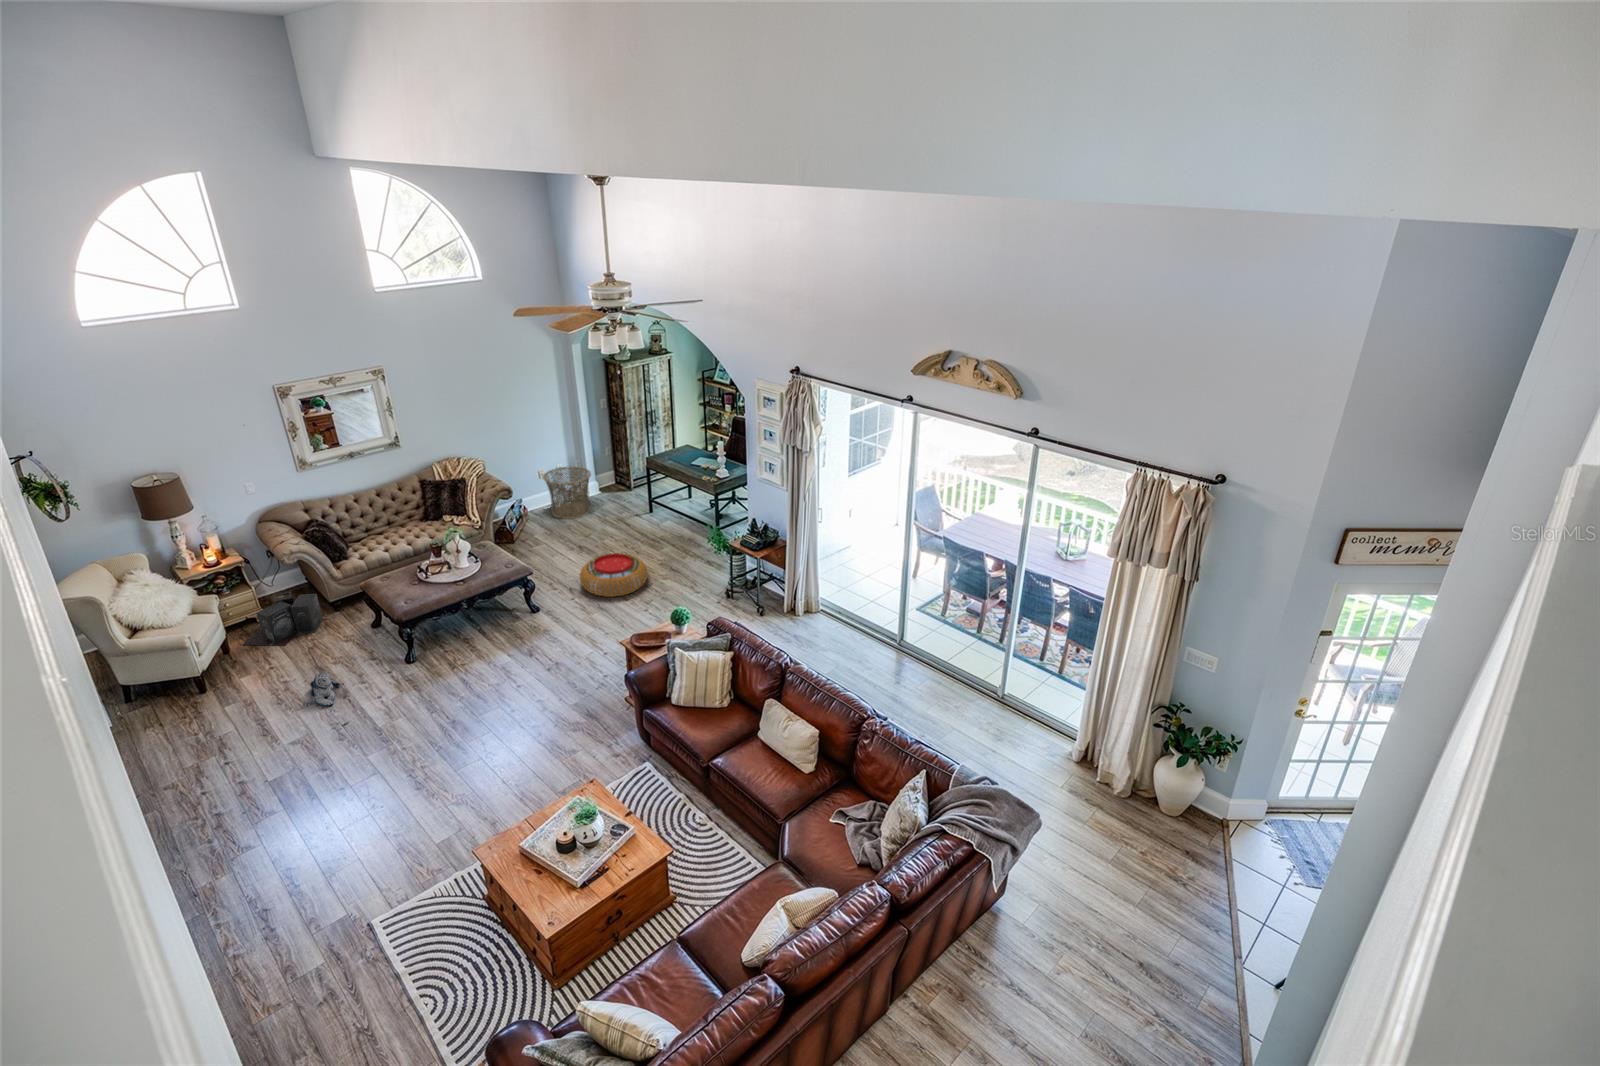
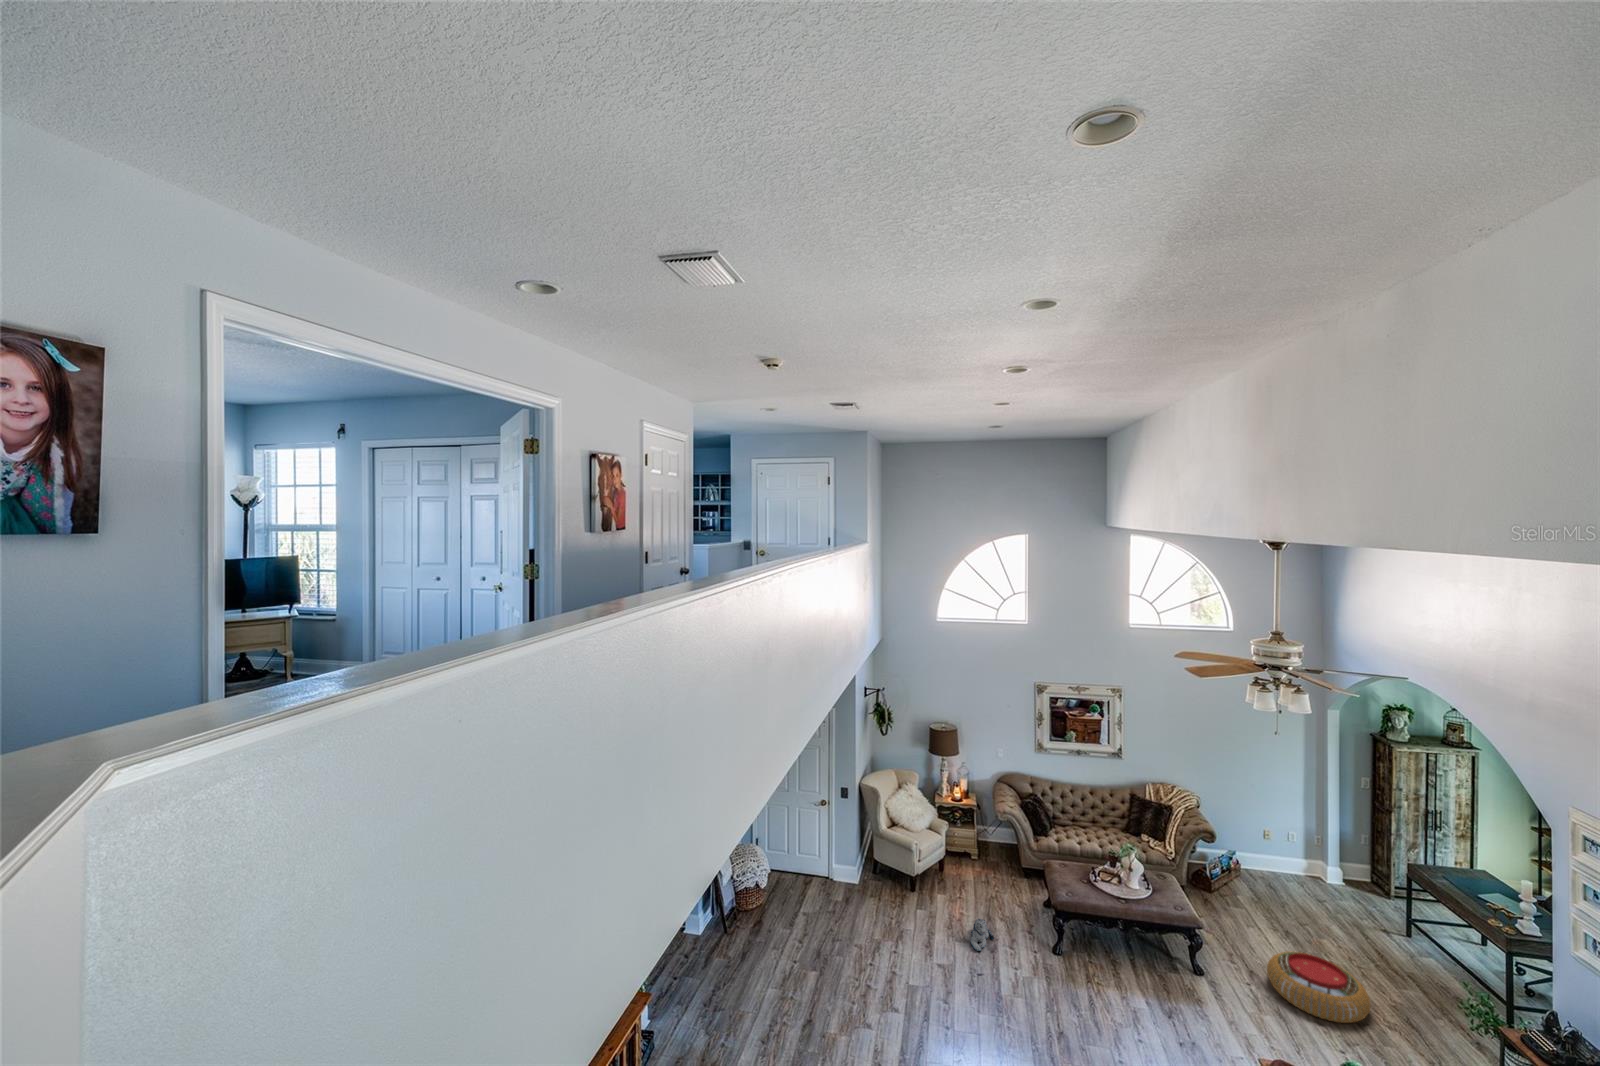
basket: present [543,467,591,519] -> none [1264,833,1328,900]
speaker: present [243,591,323,646] -> none [953,840,1019,890]

